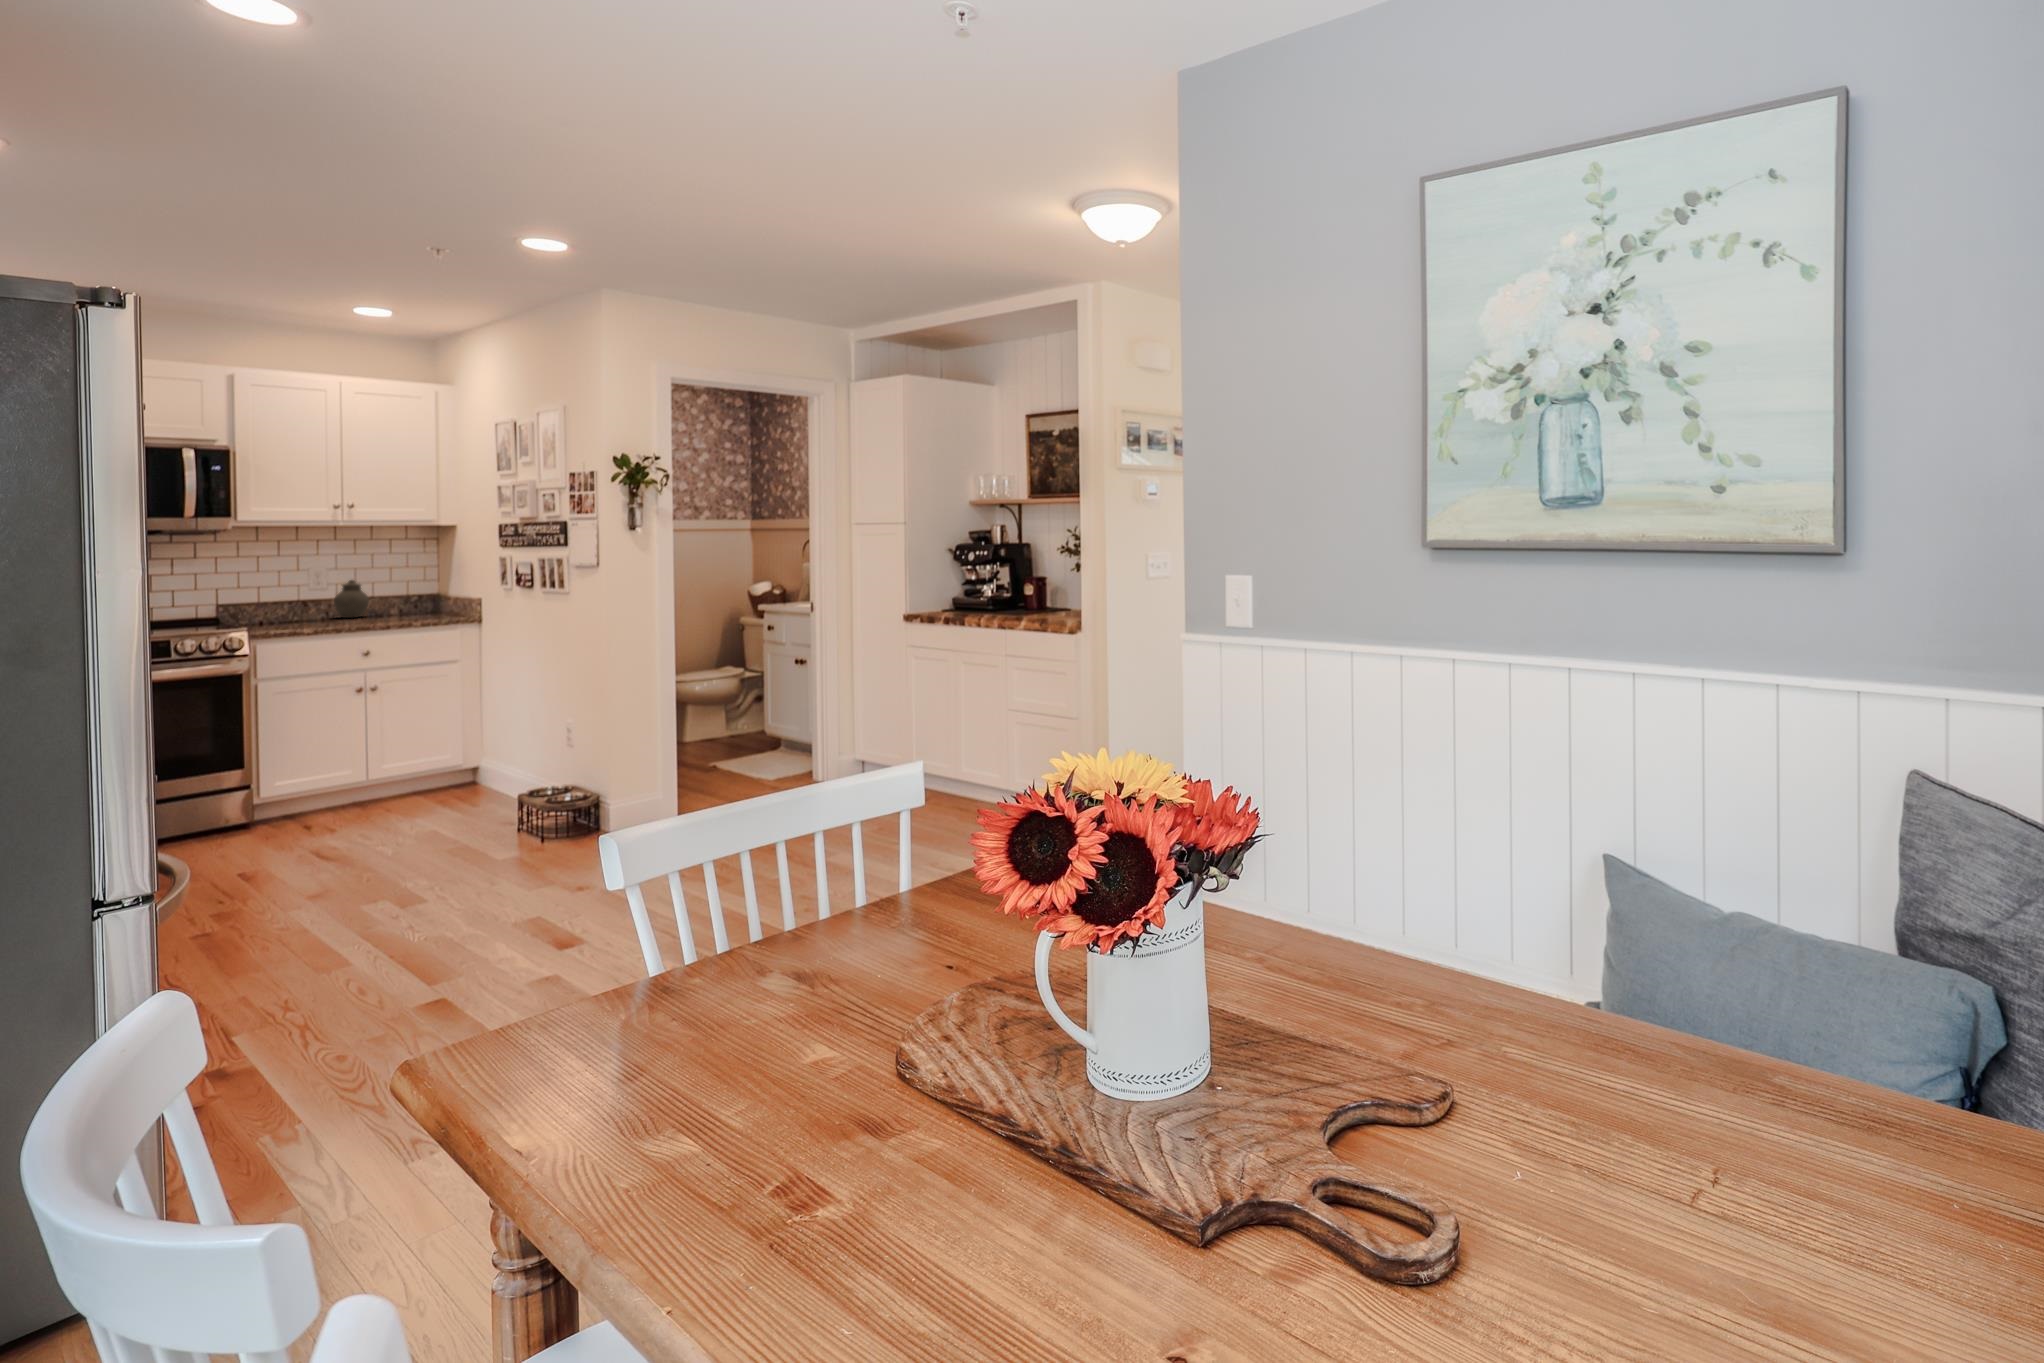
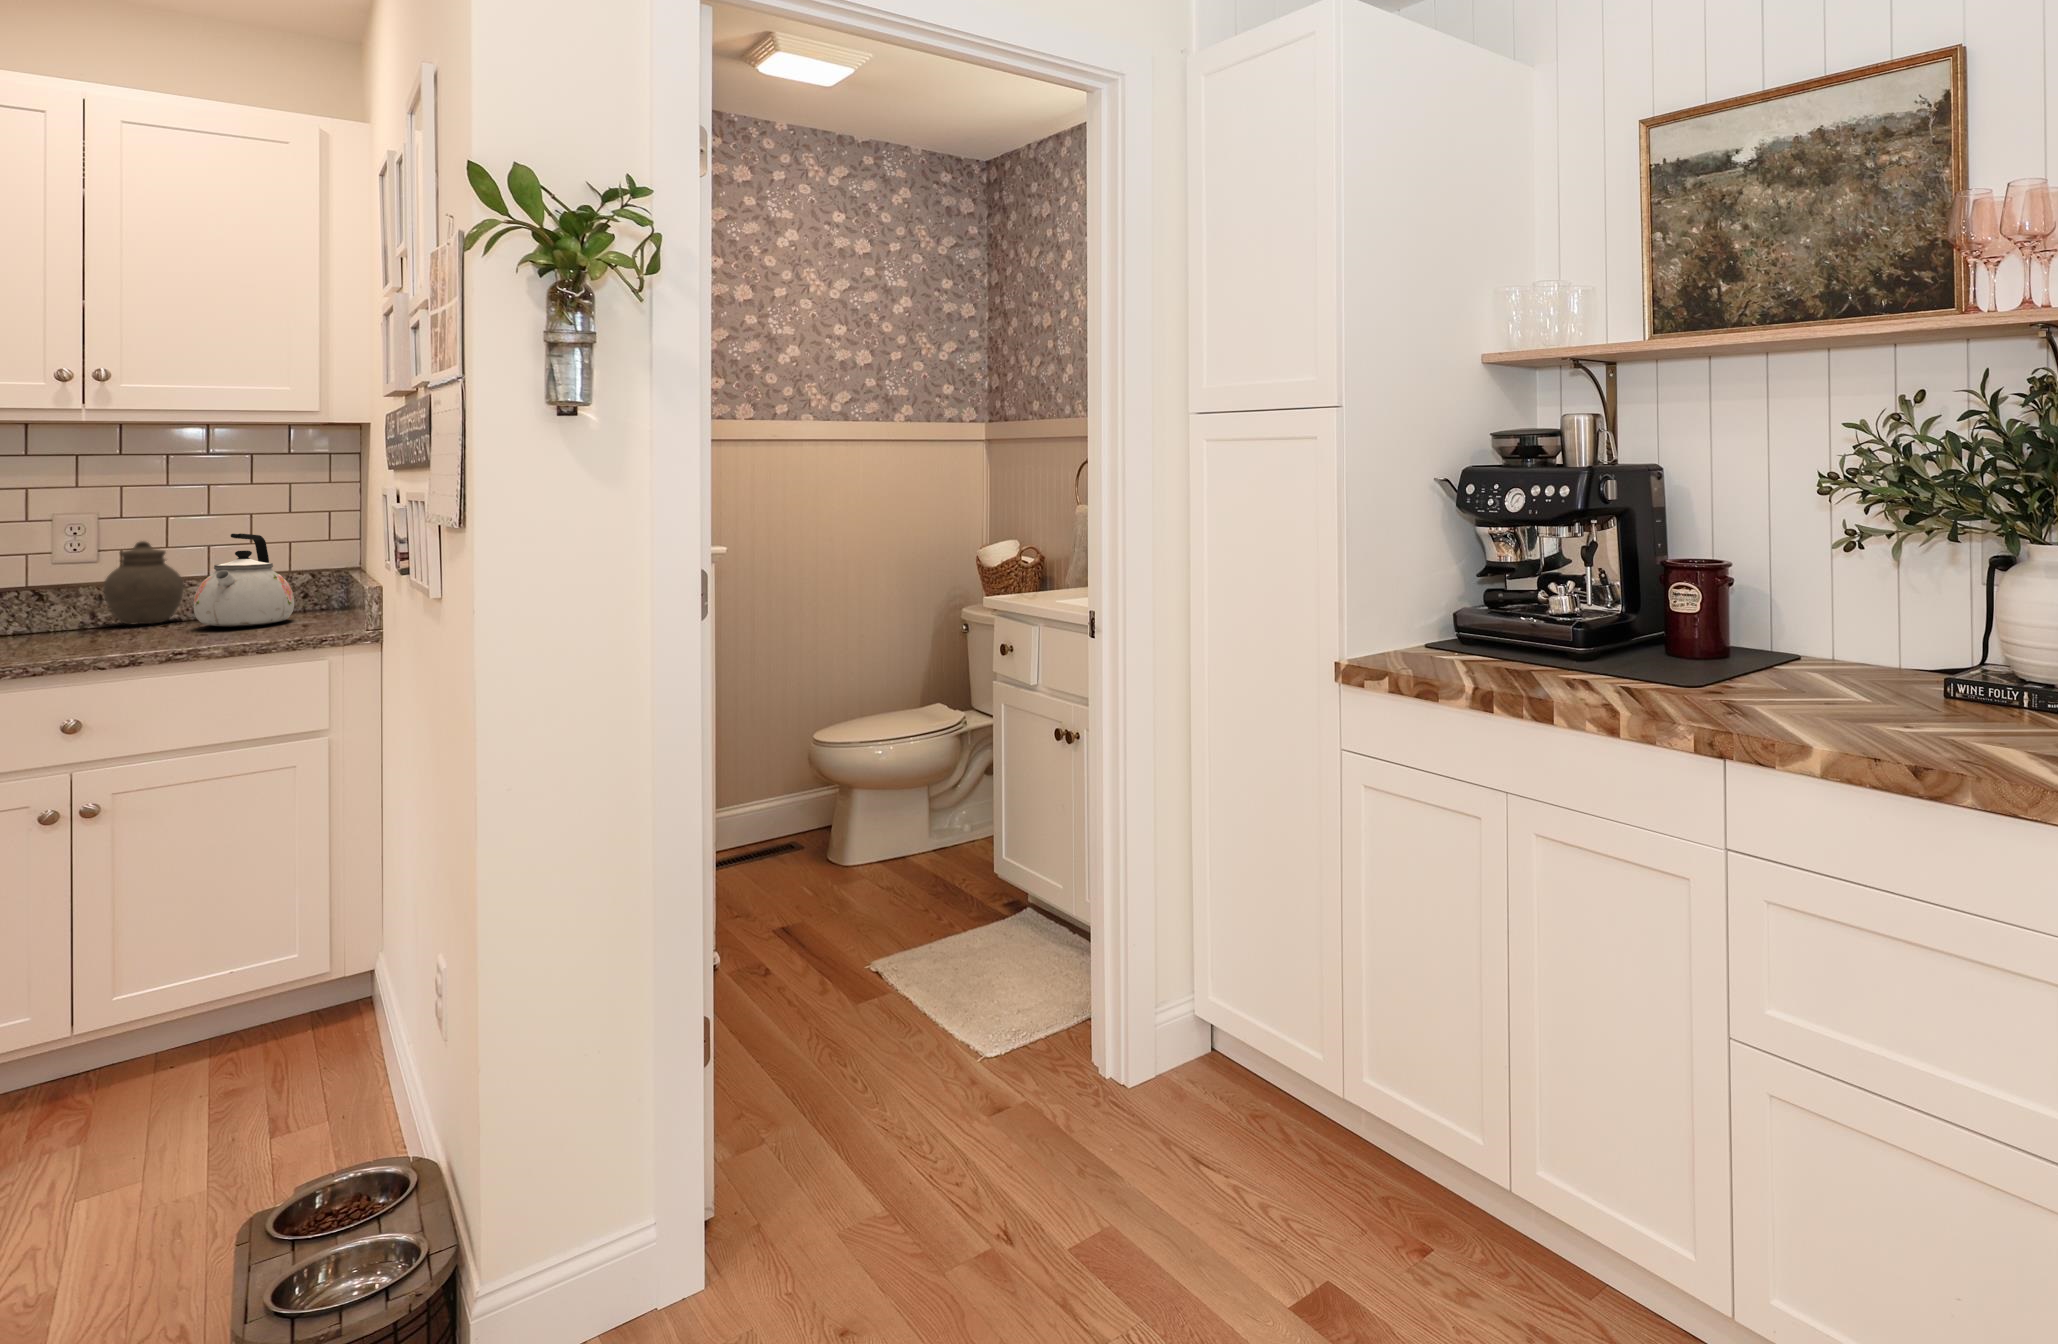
kettle: none [386,575,430,617] -> present [194,533,294,627]

